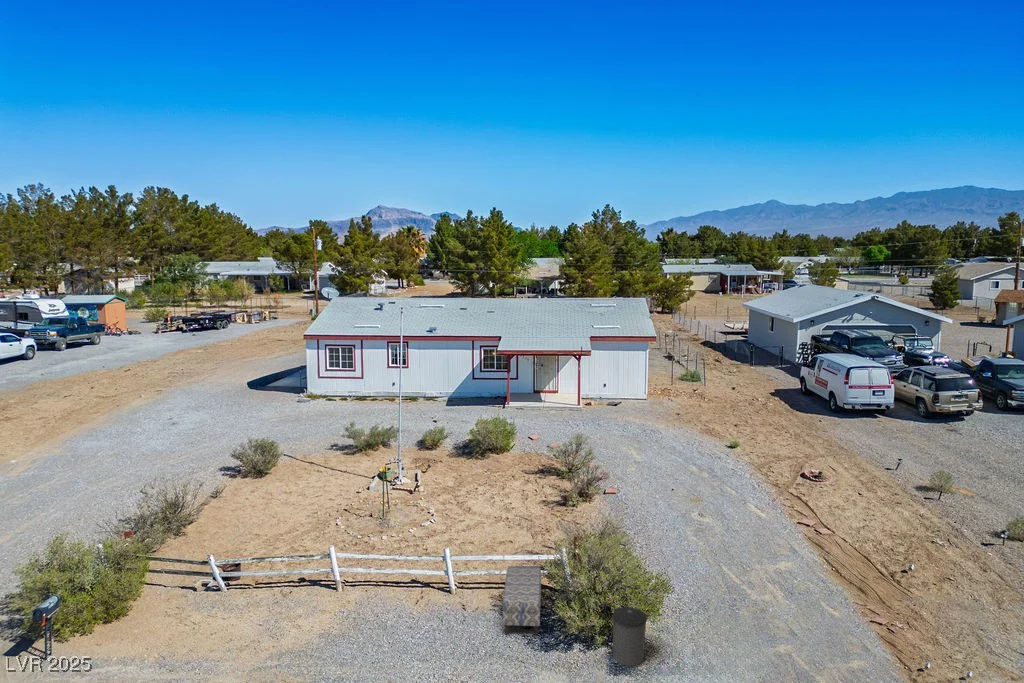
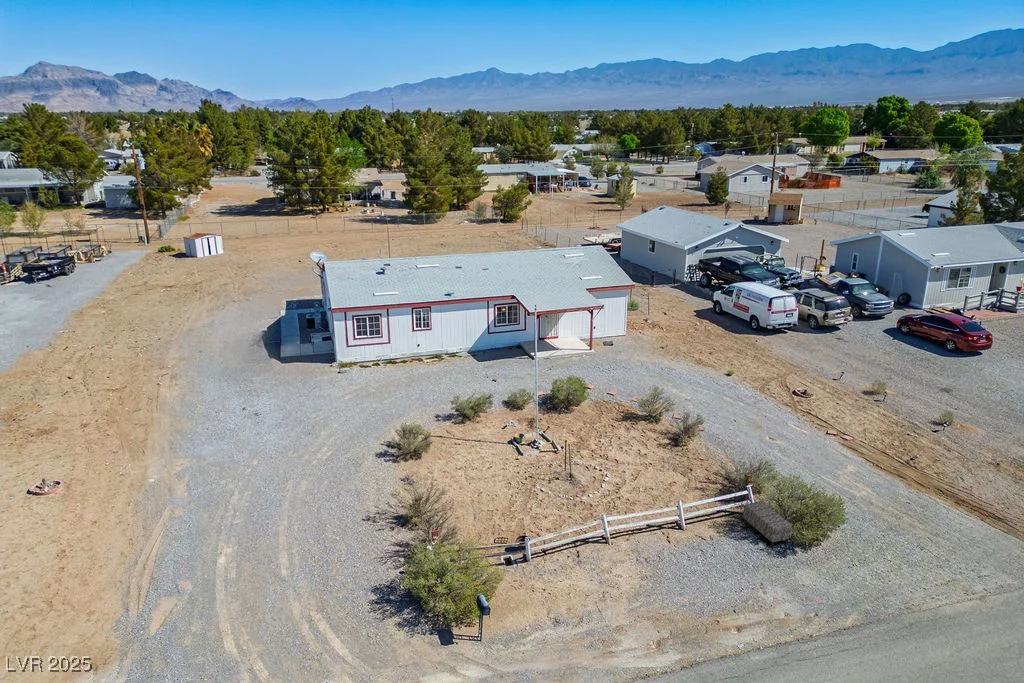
trash can: present [611,607,647,666] -> none [835,517,859,549]

